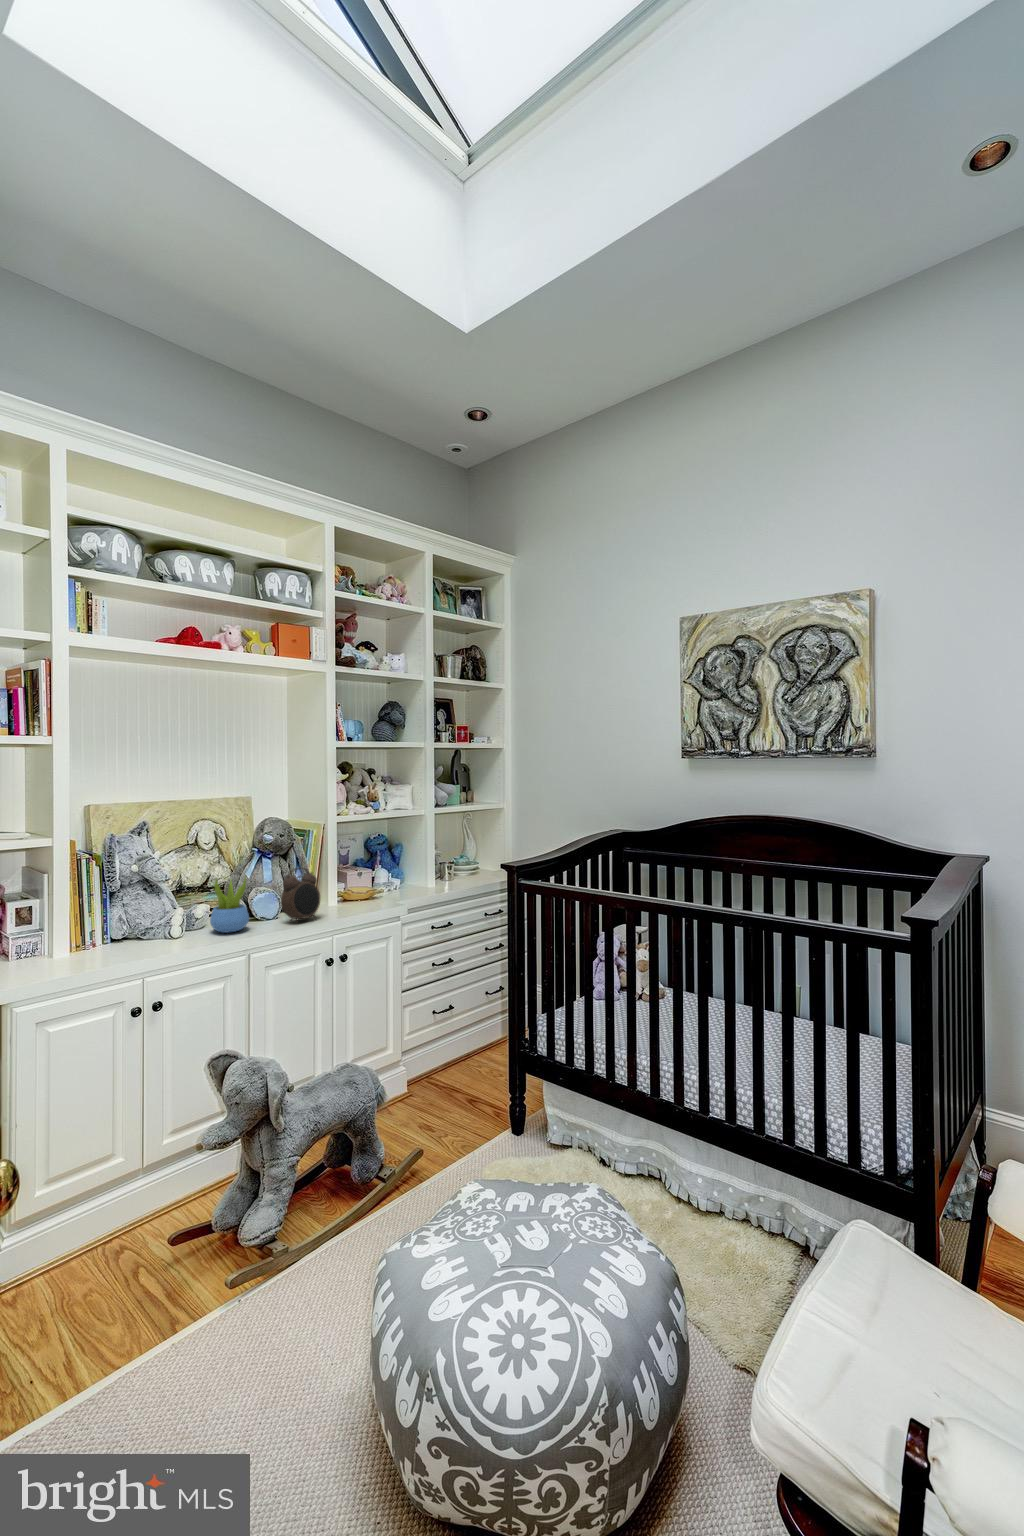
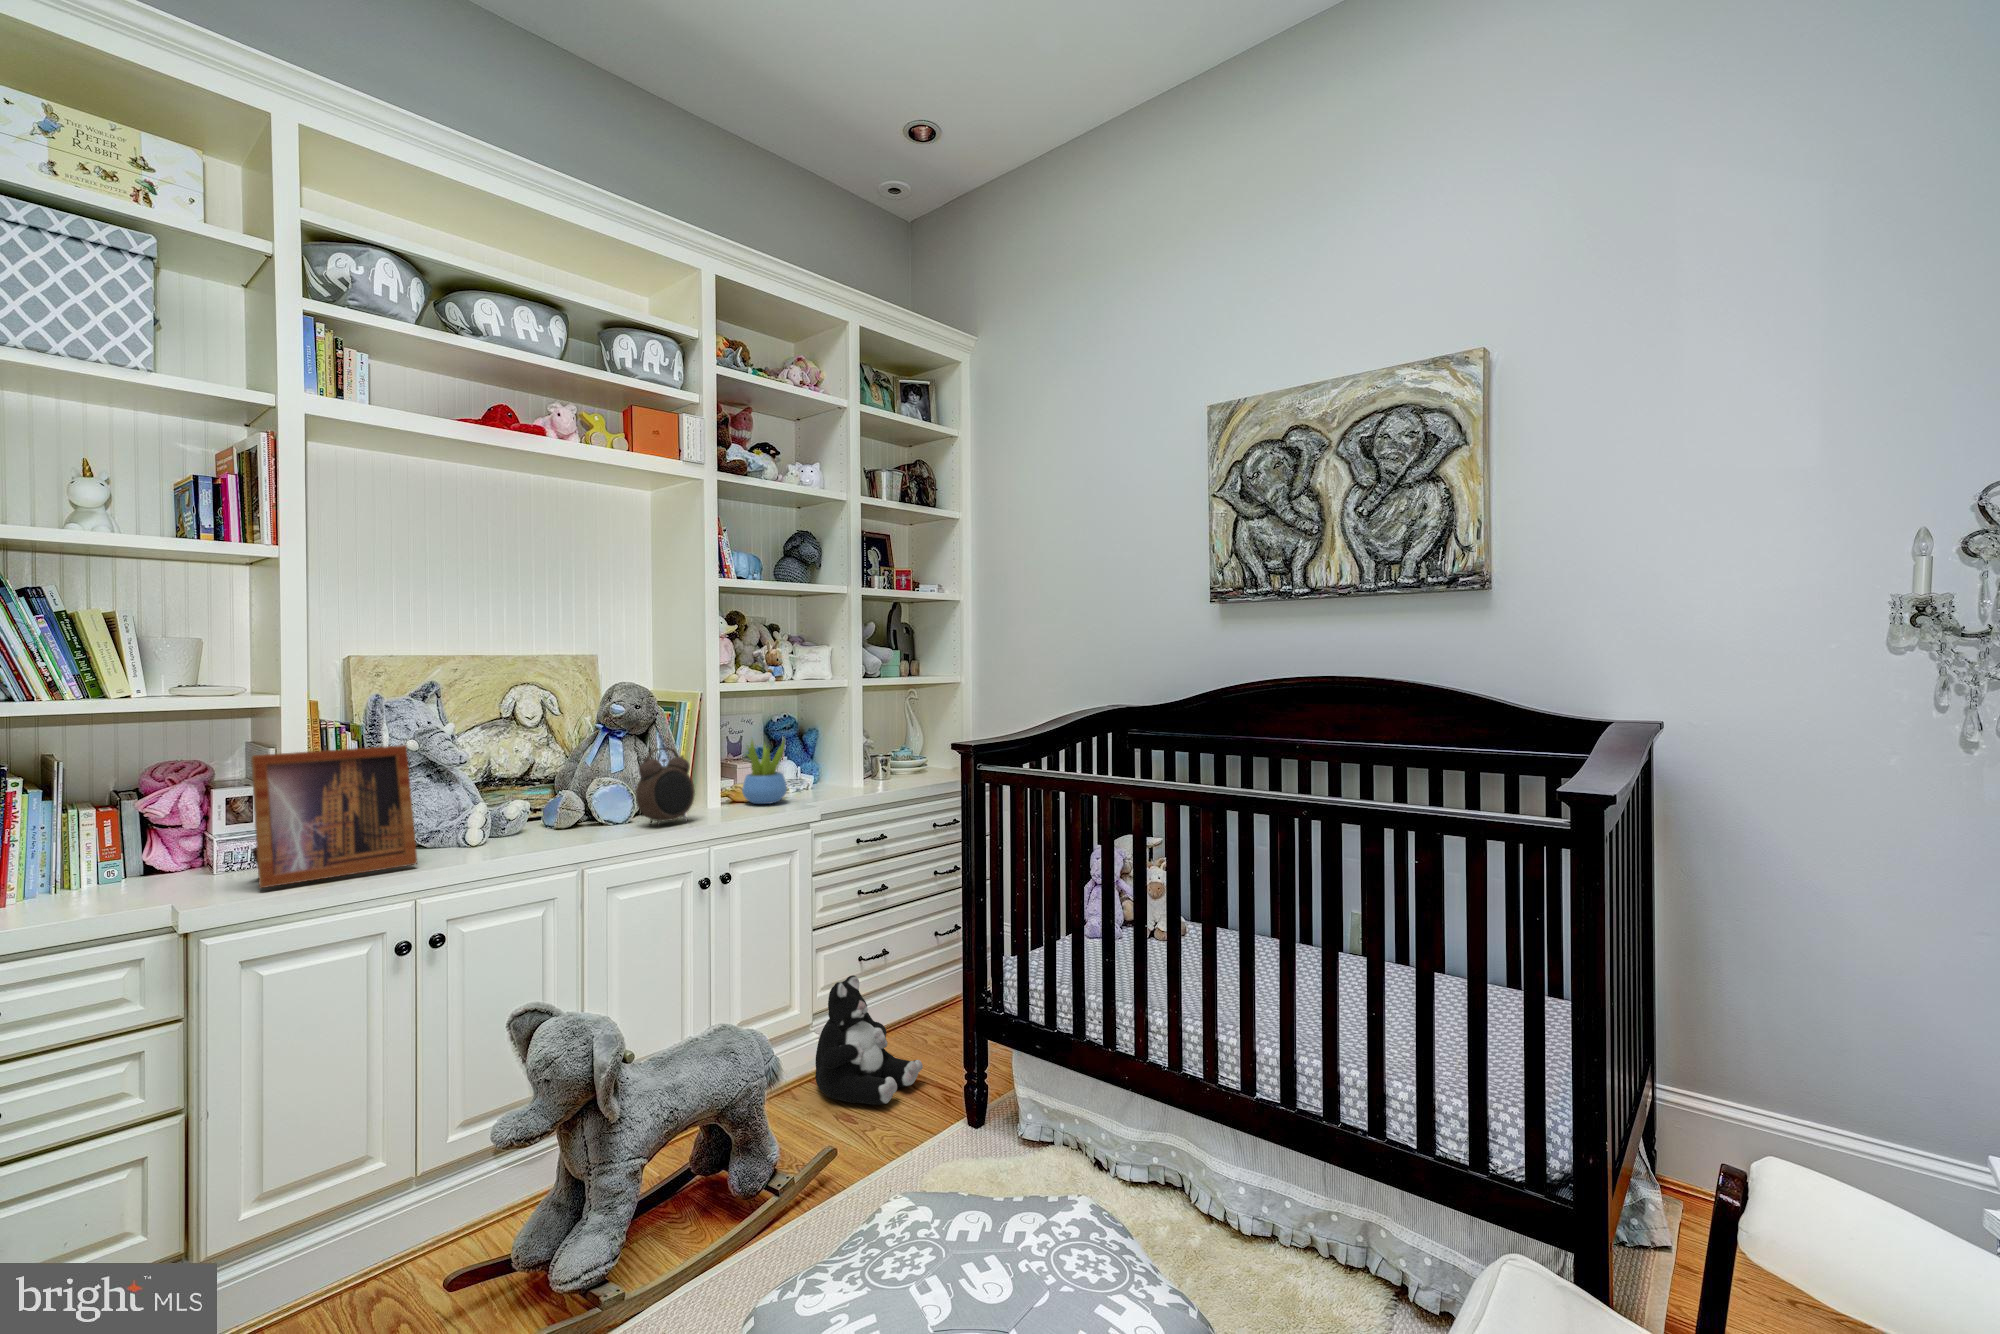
picture frame: none [38,874,143,974] -> present [251,745,418,888]
succulent plant: present [210,878,249,933] -> present [742,740,787,804]
plush toy: none [404,1025,479,1116] -> present [815,975,923,1105]

